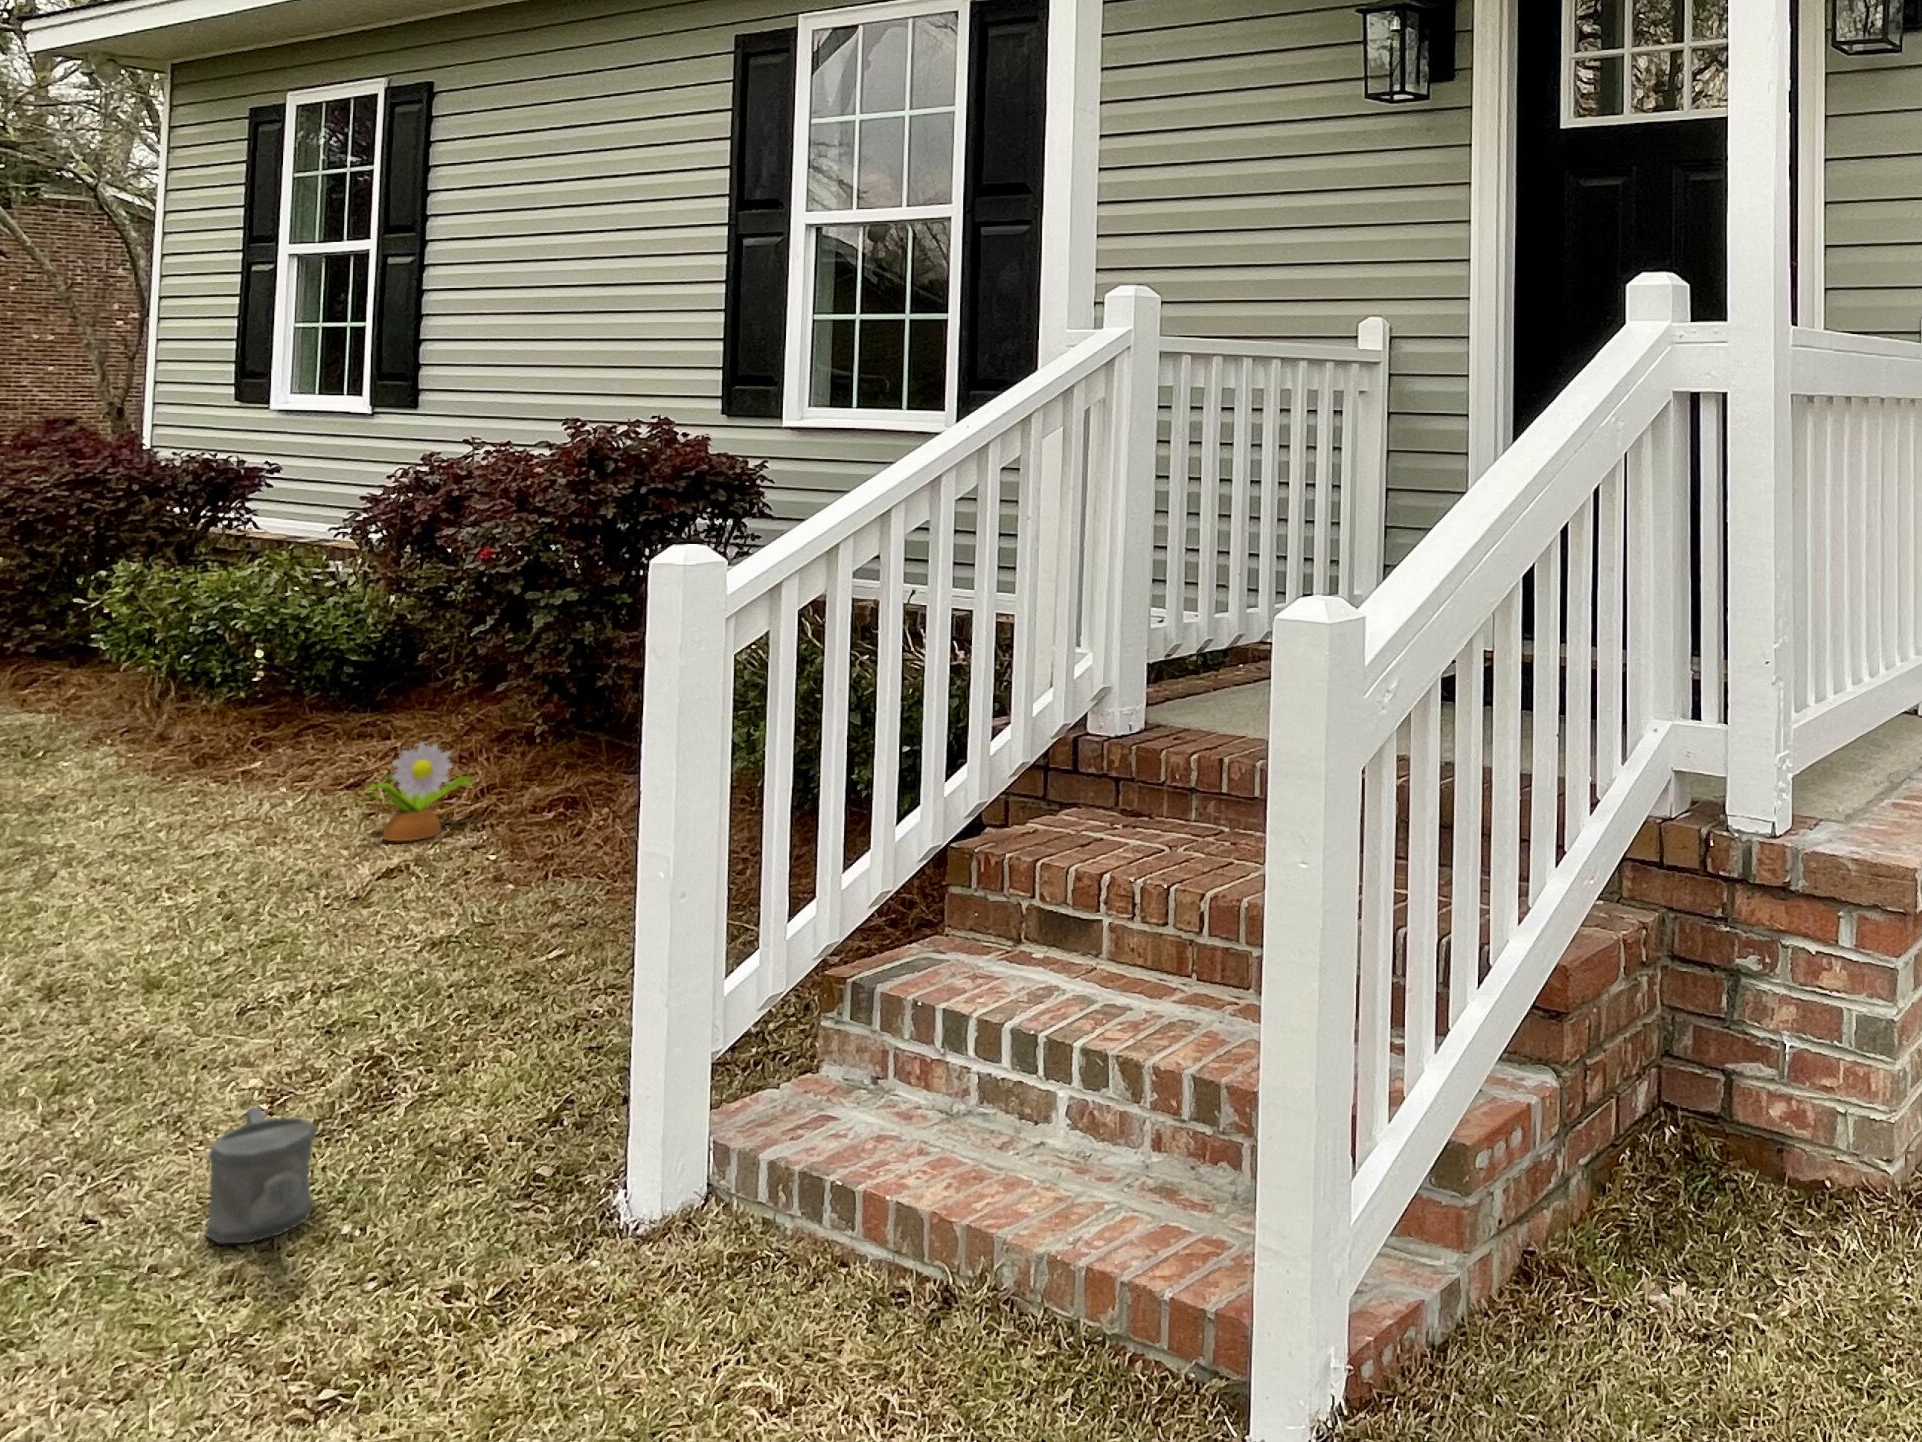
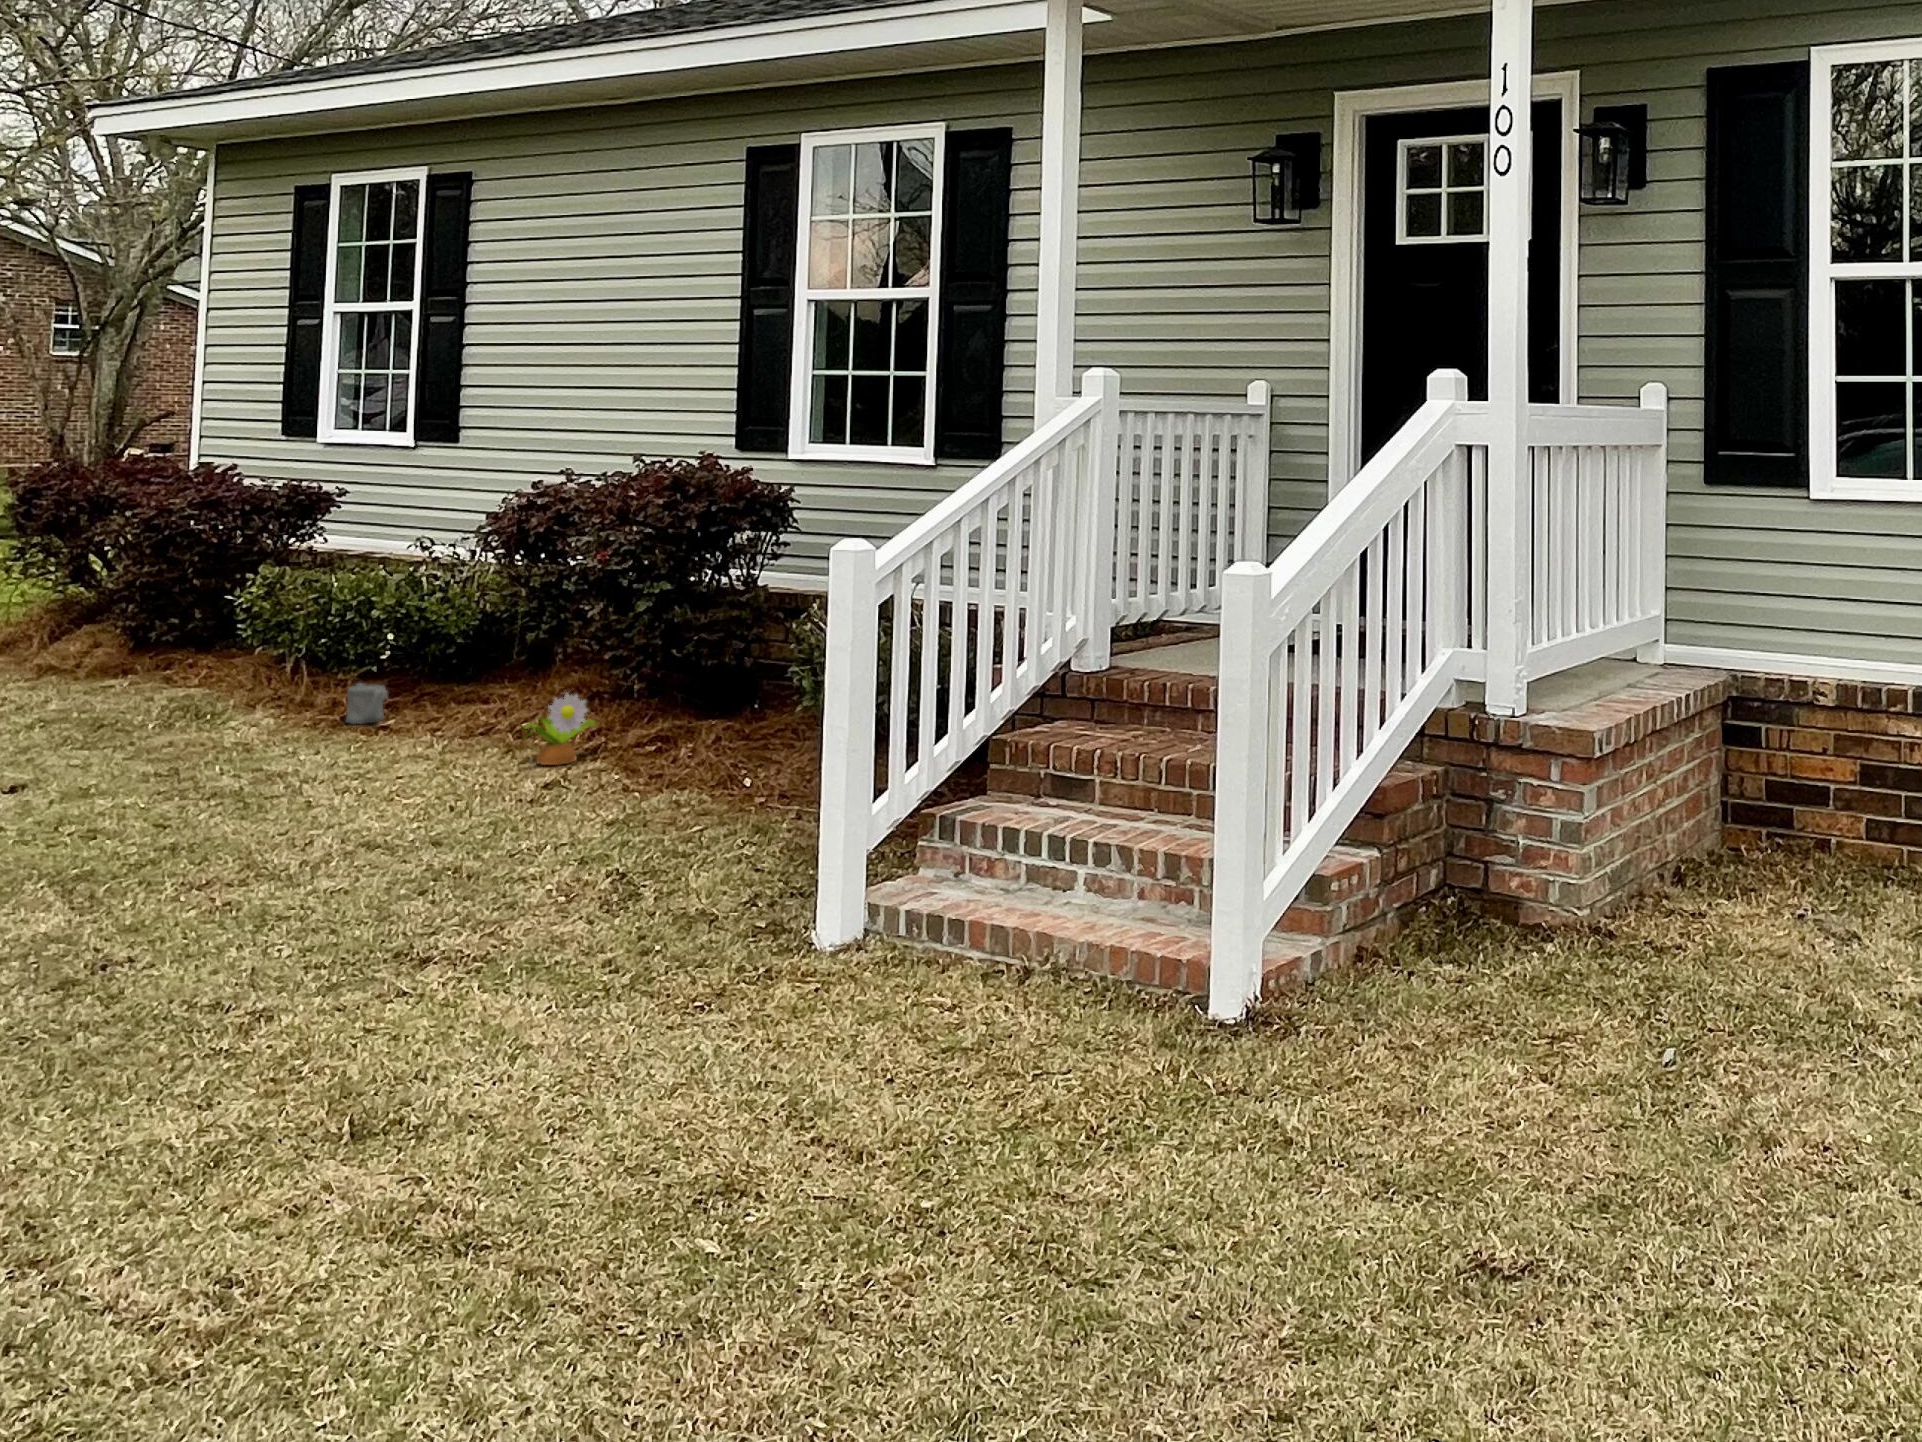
watering can: present [205,1106,317,1243] -> present [346,683,387,724]

